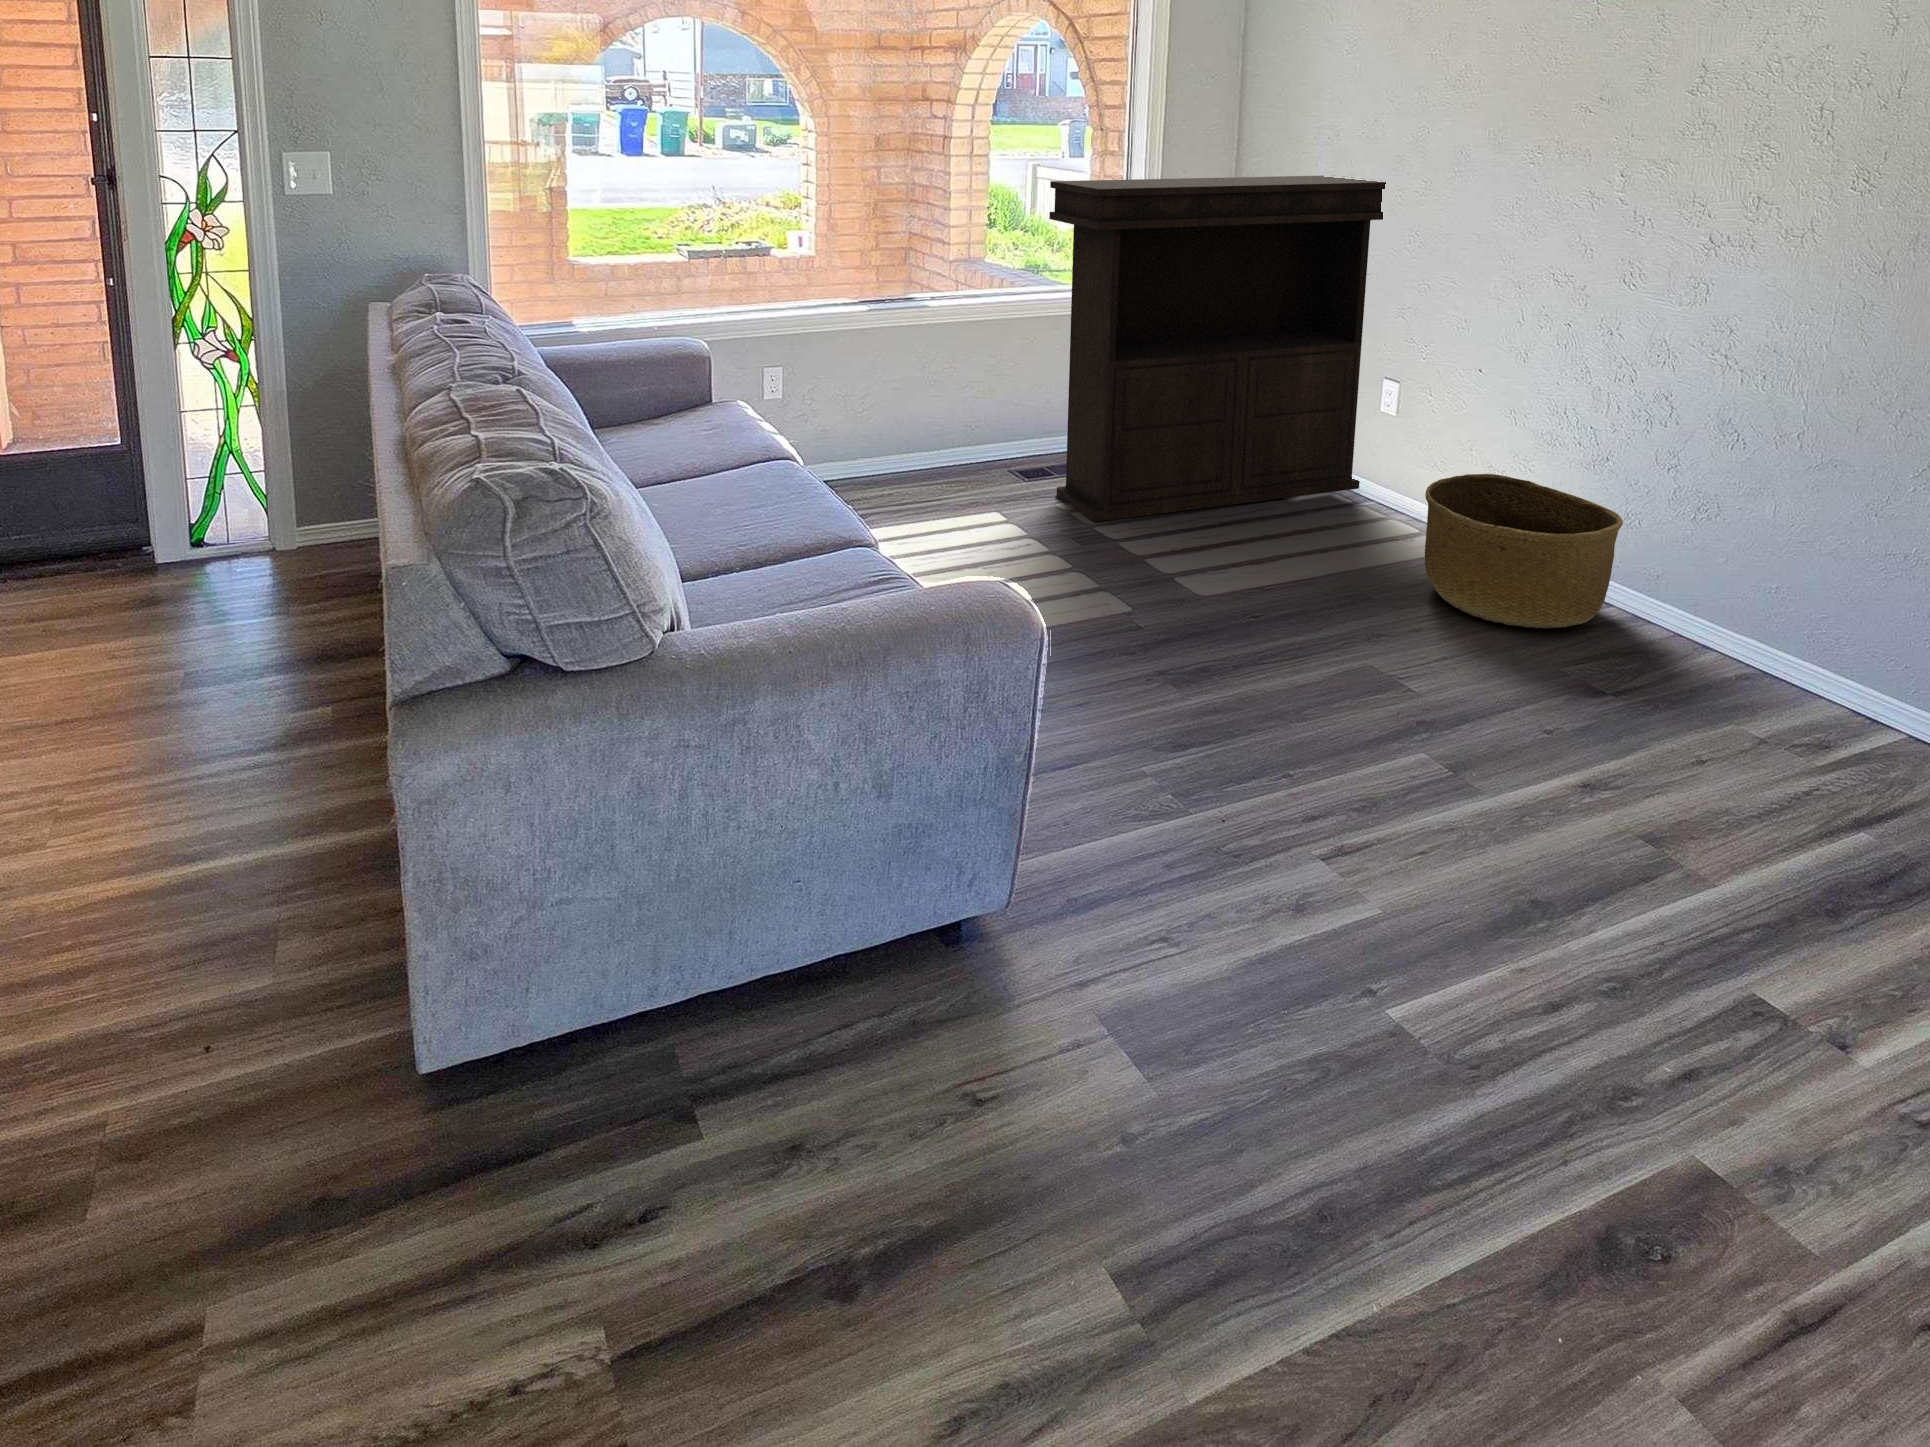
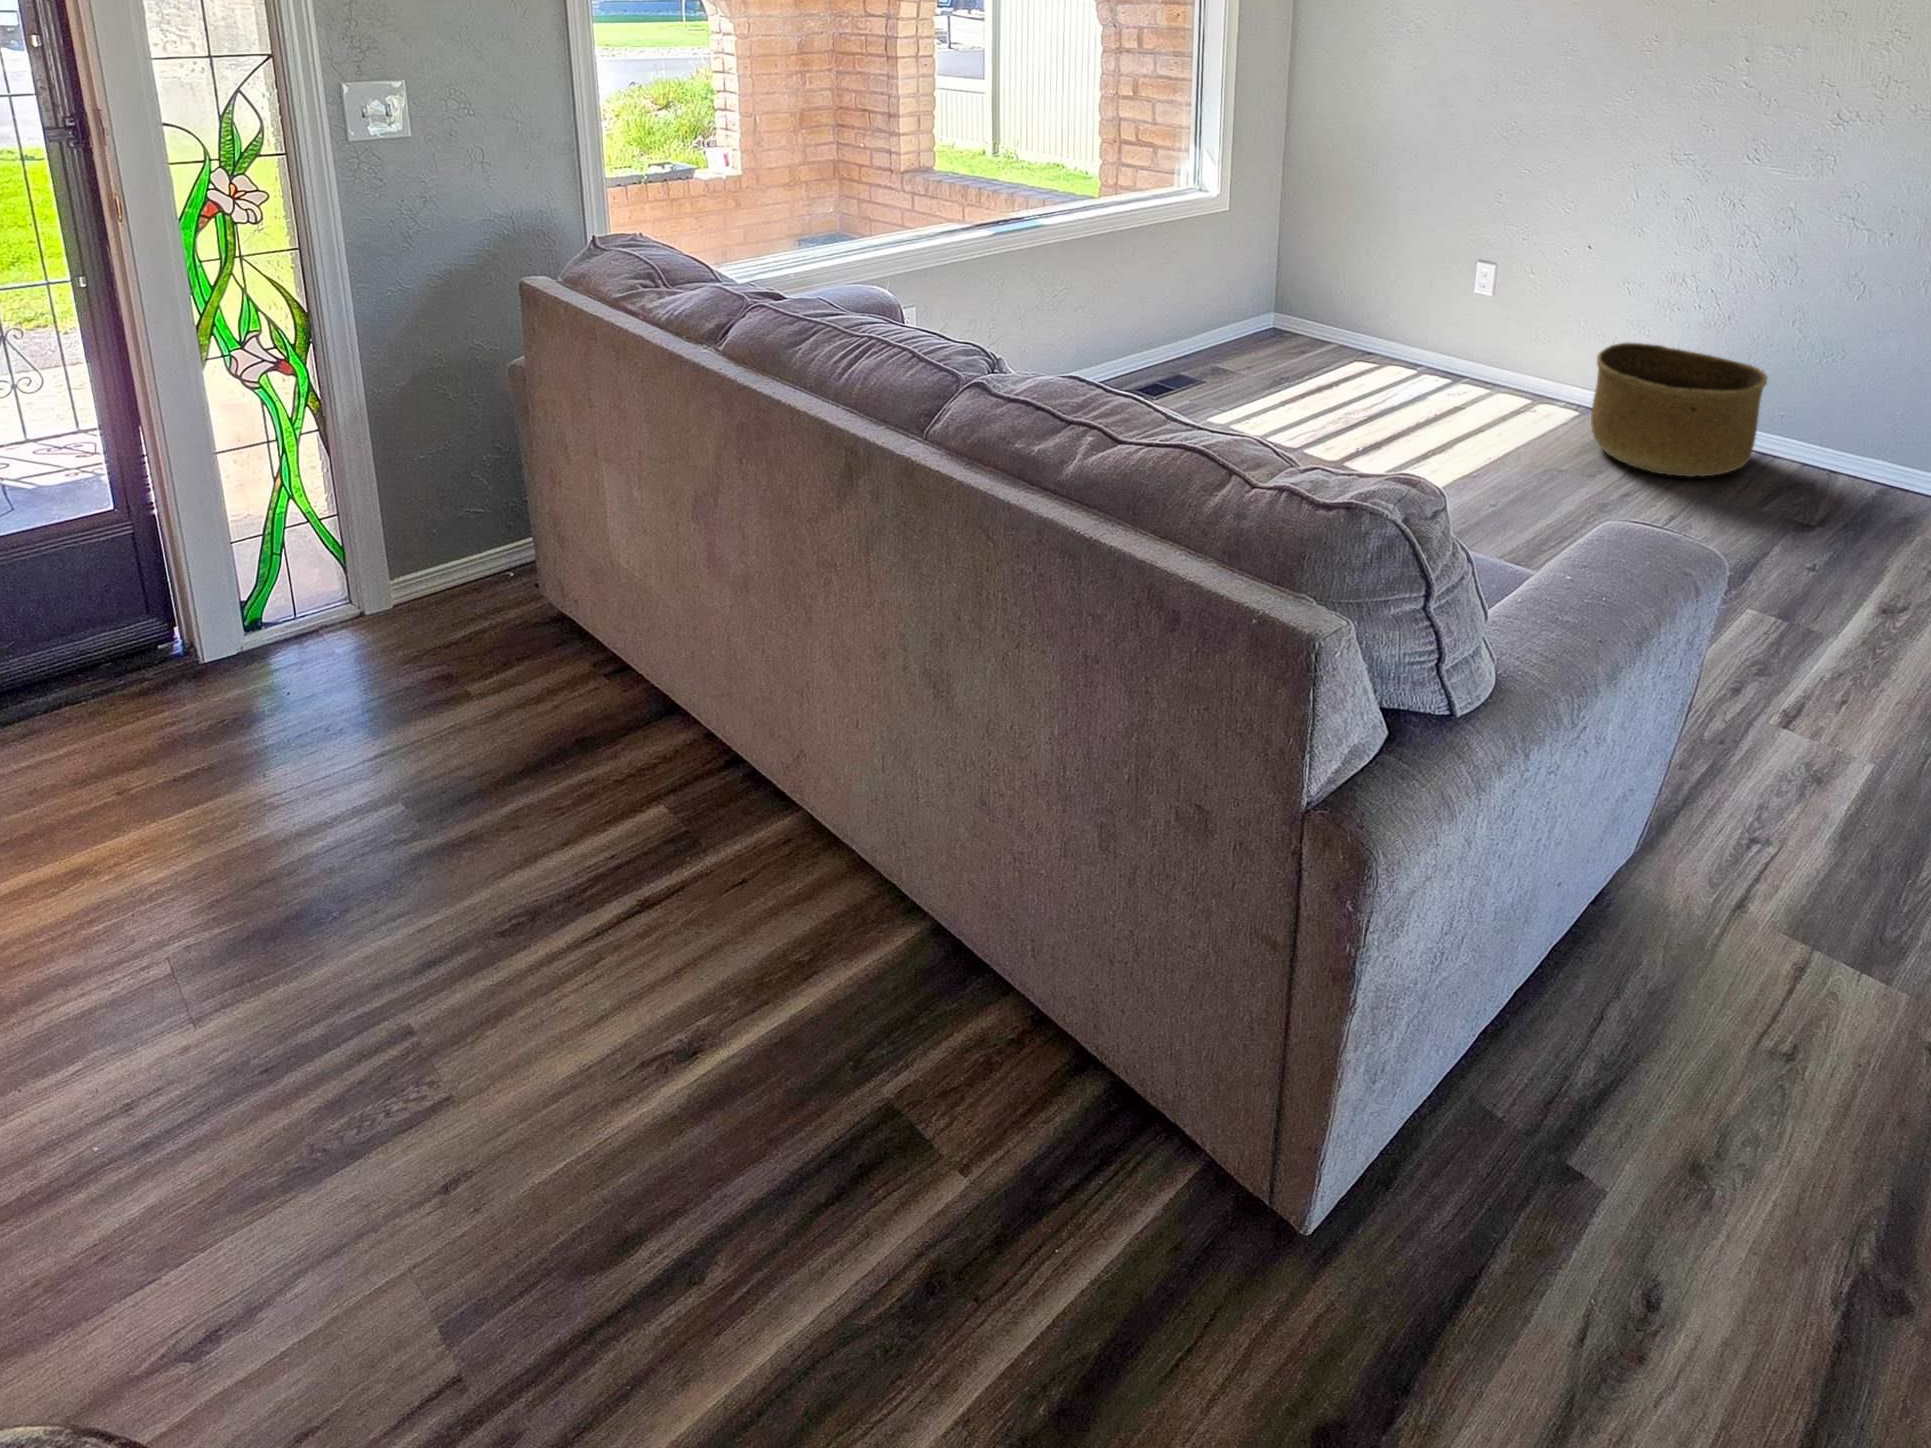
console table: present [1049,175,1386,522] -> none [1195,71,1485,433]

